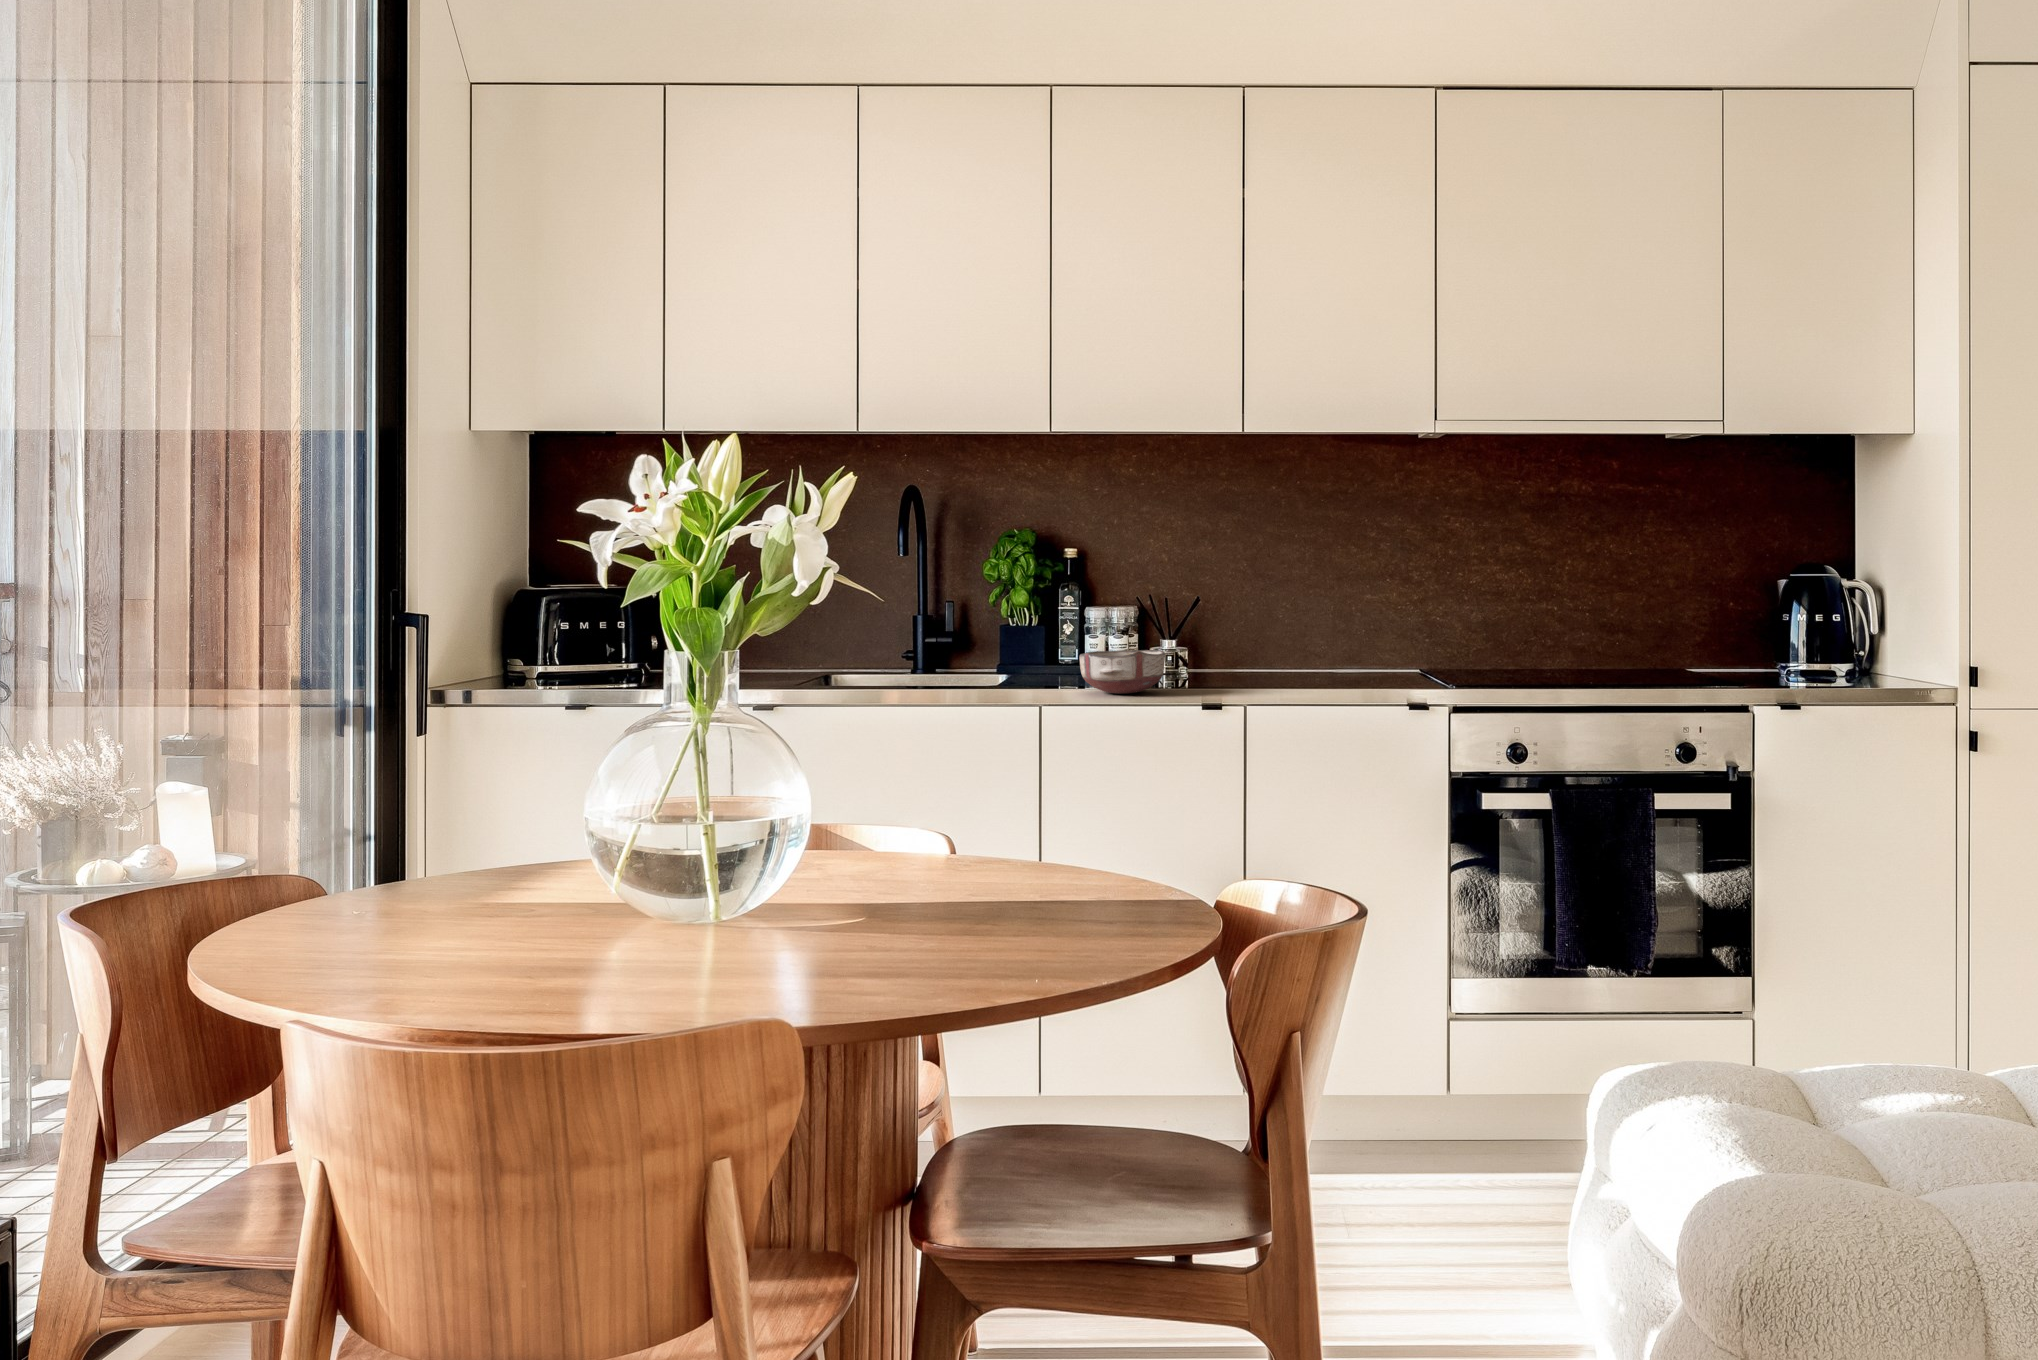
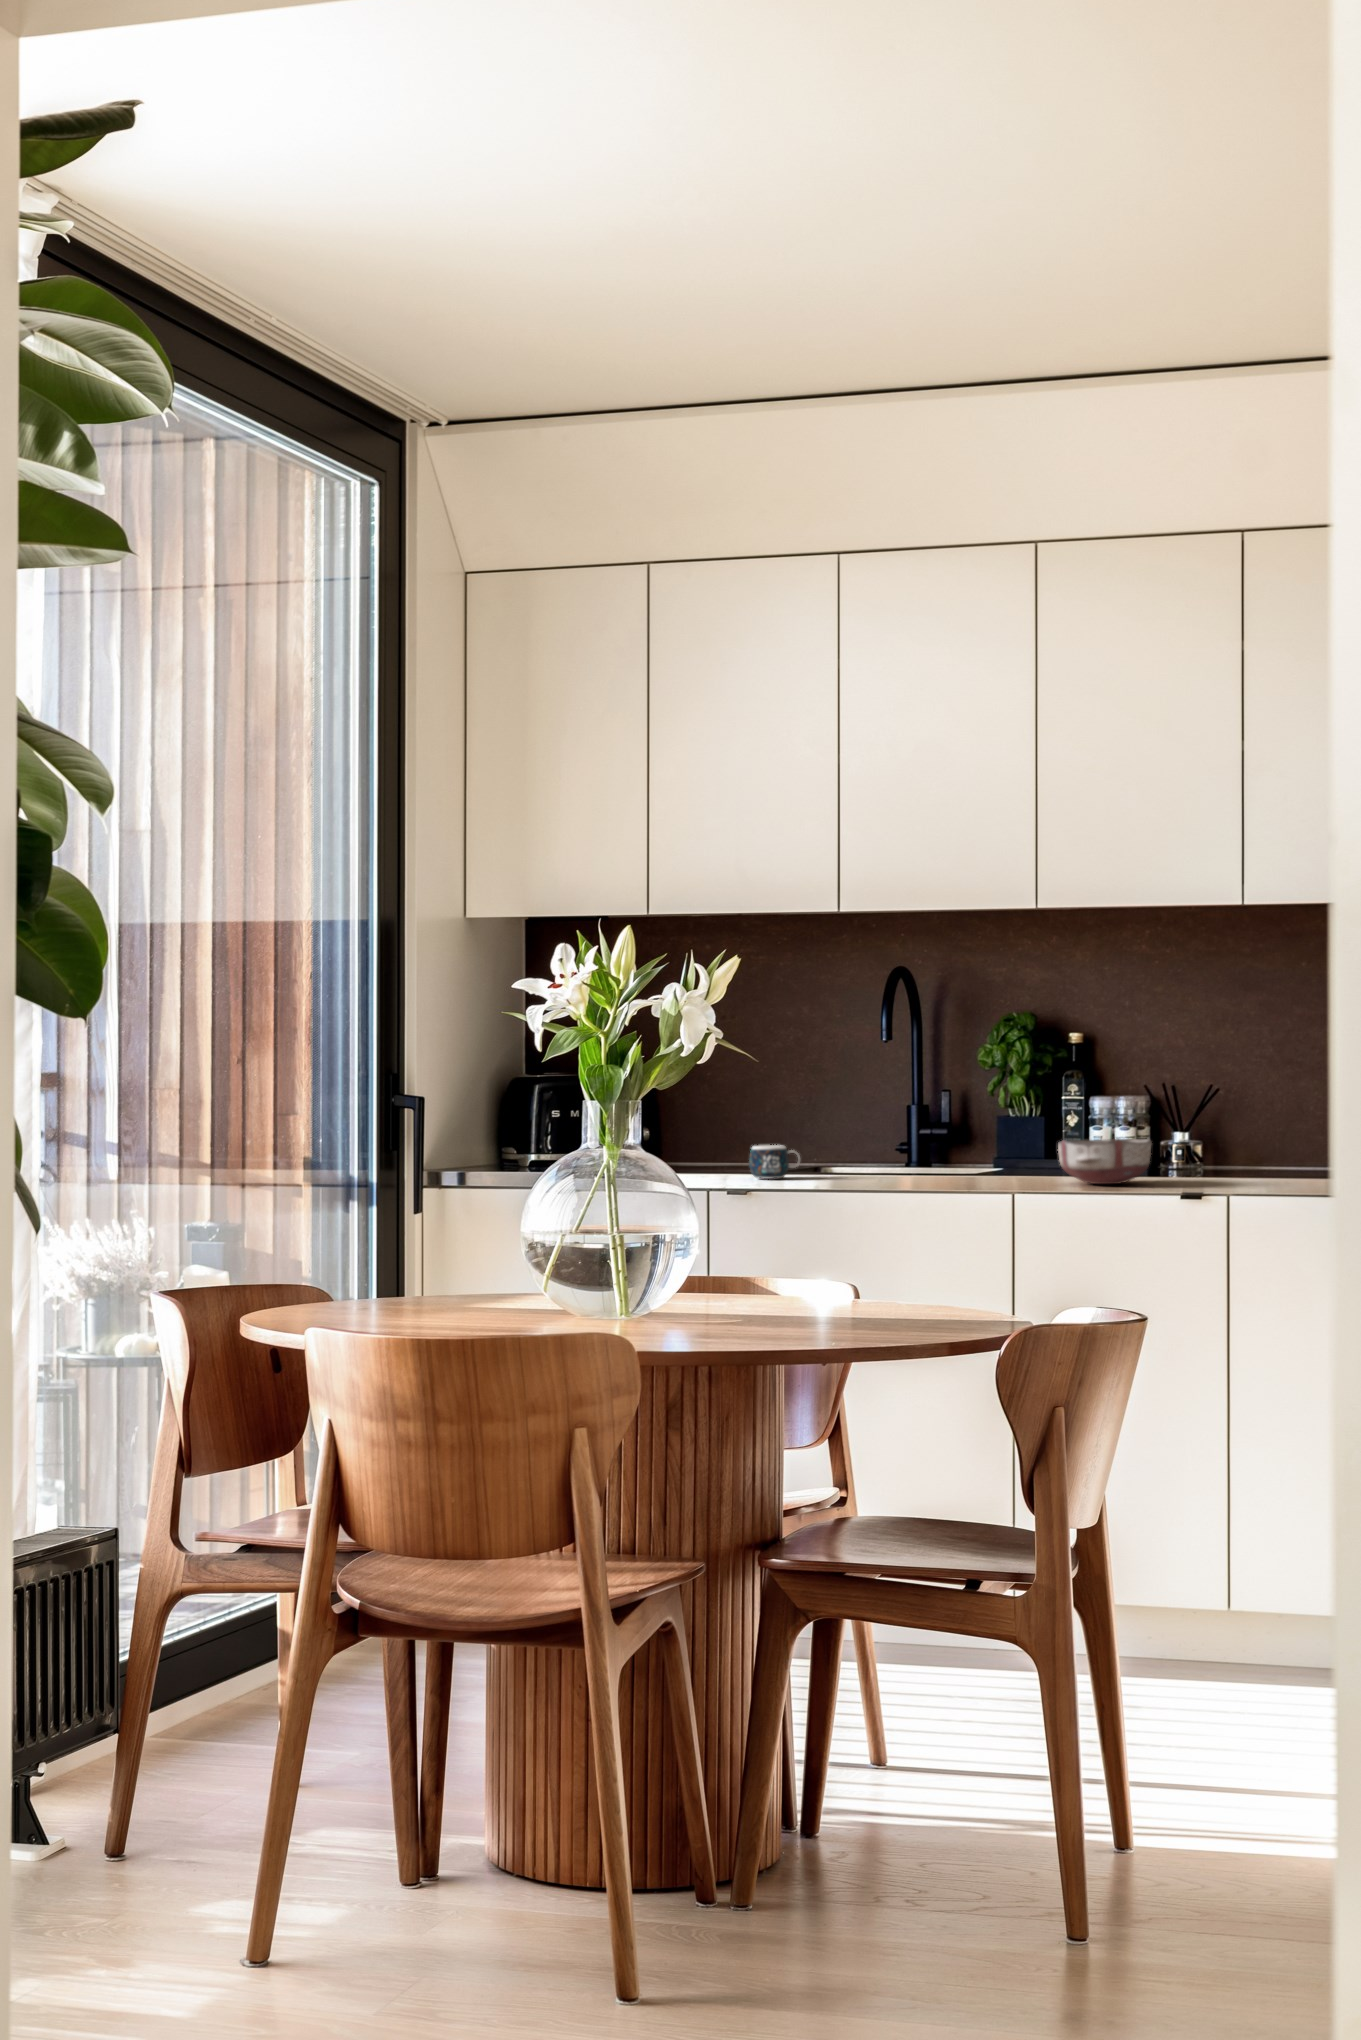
mug: none [776,660,827,693] -> present [749,1145,800,1179]

